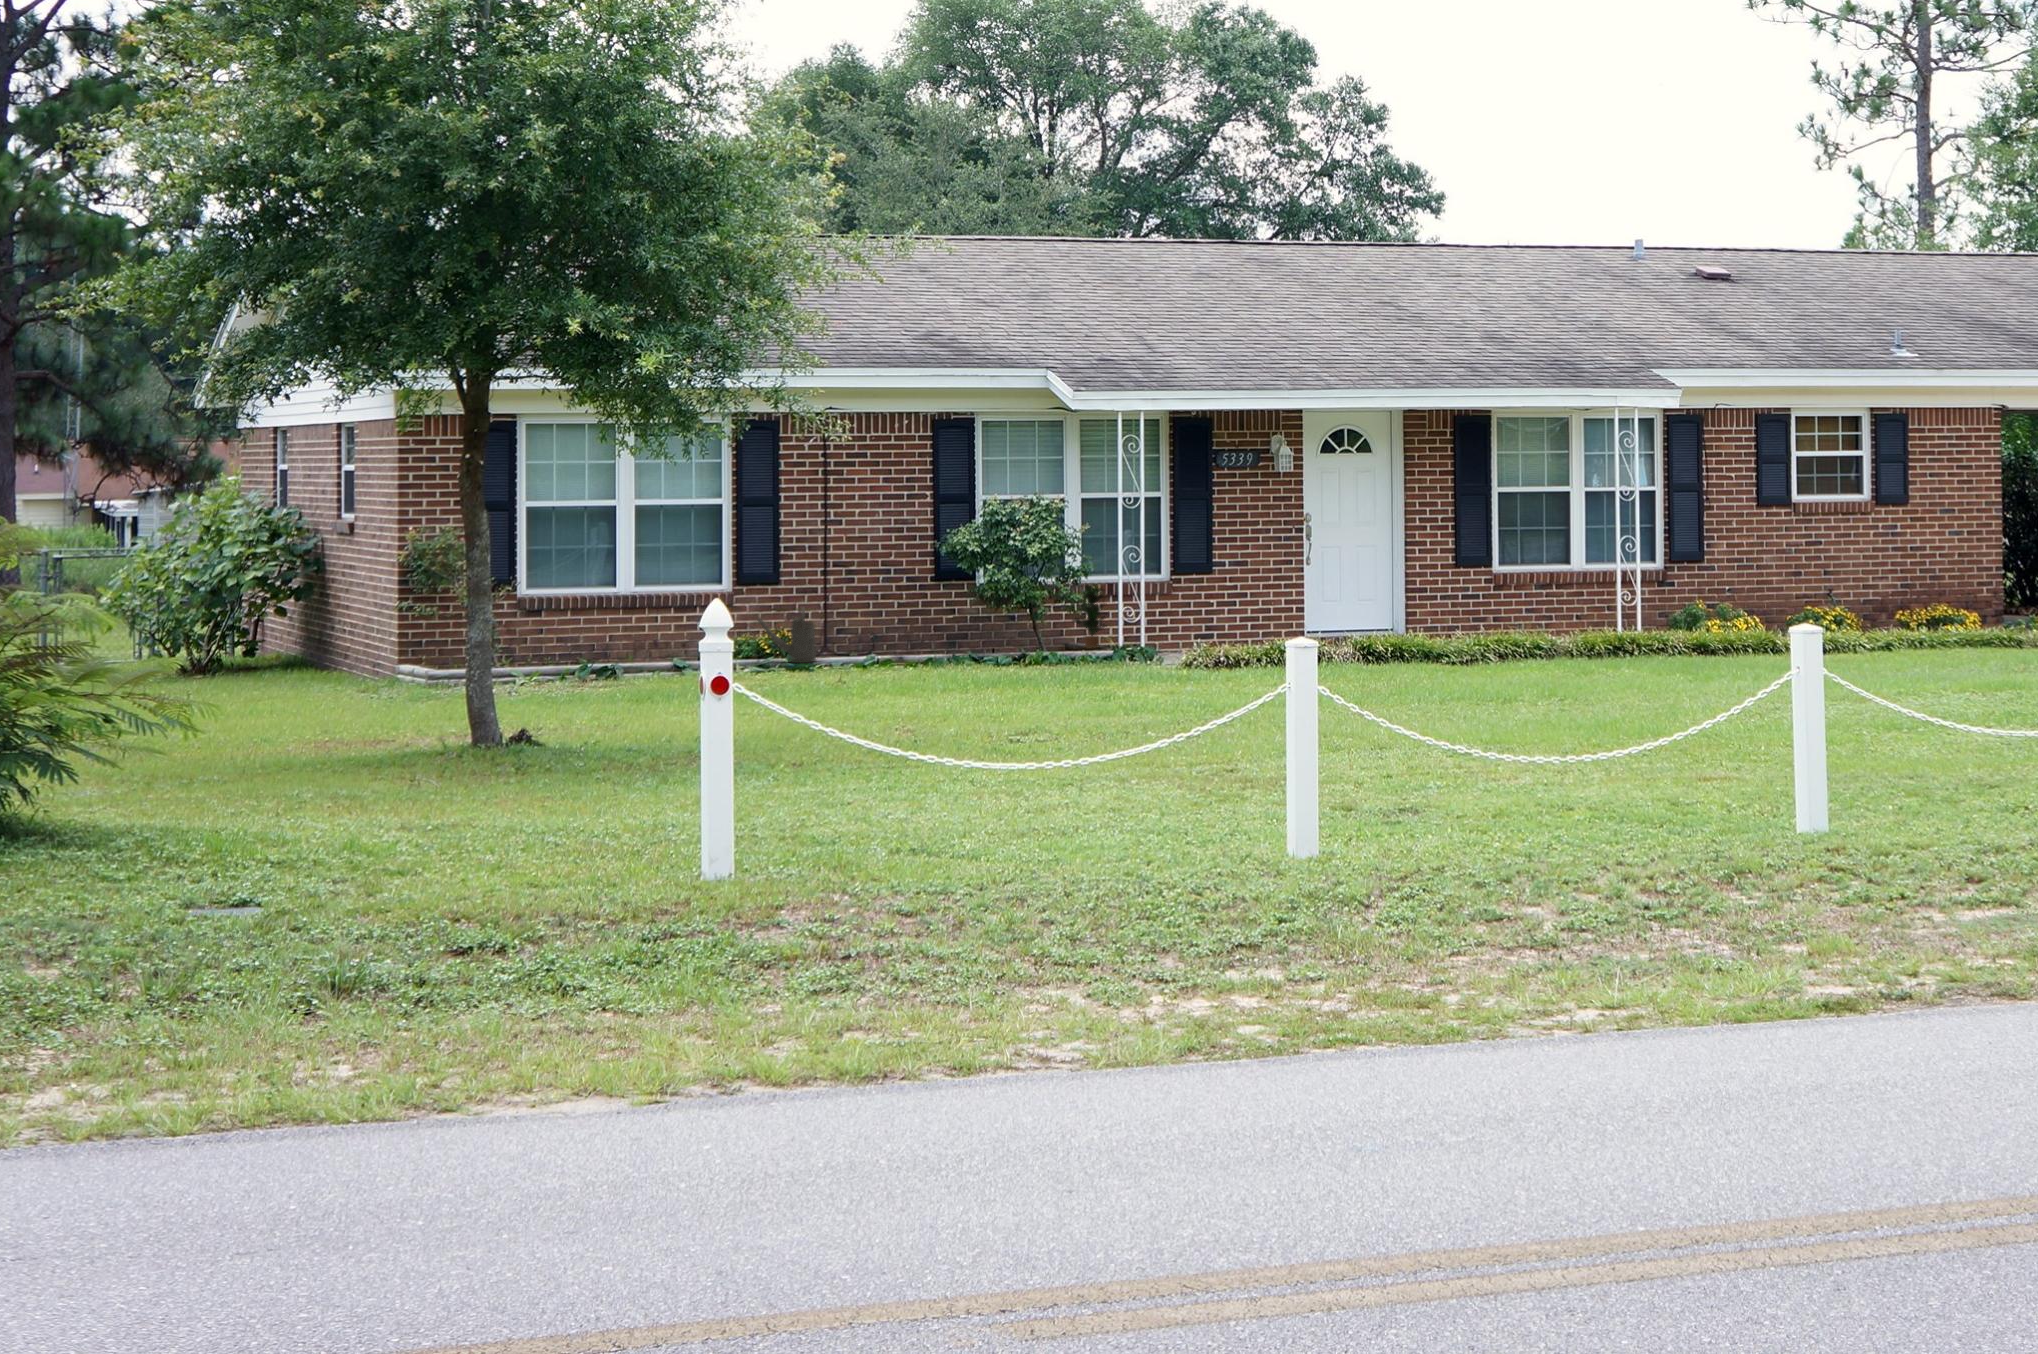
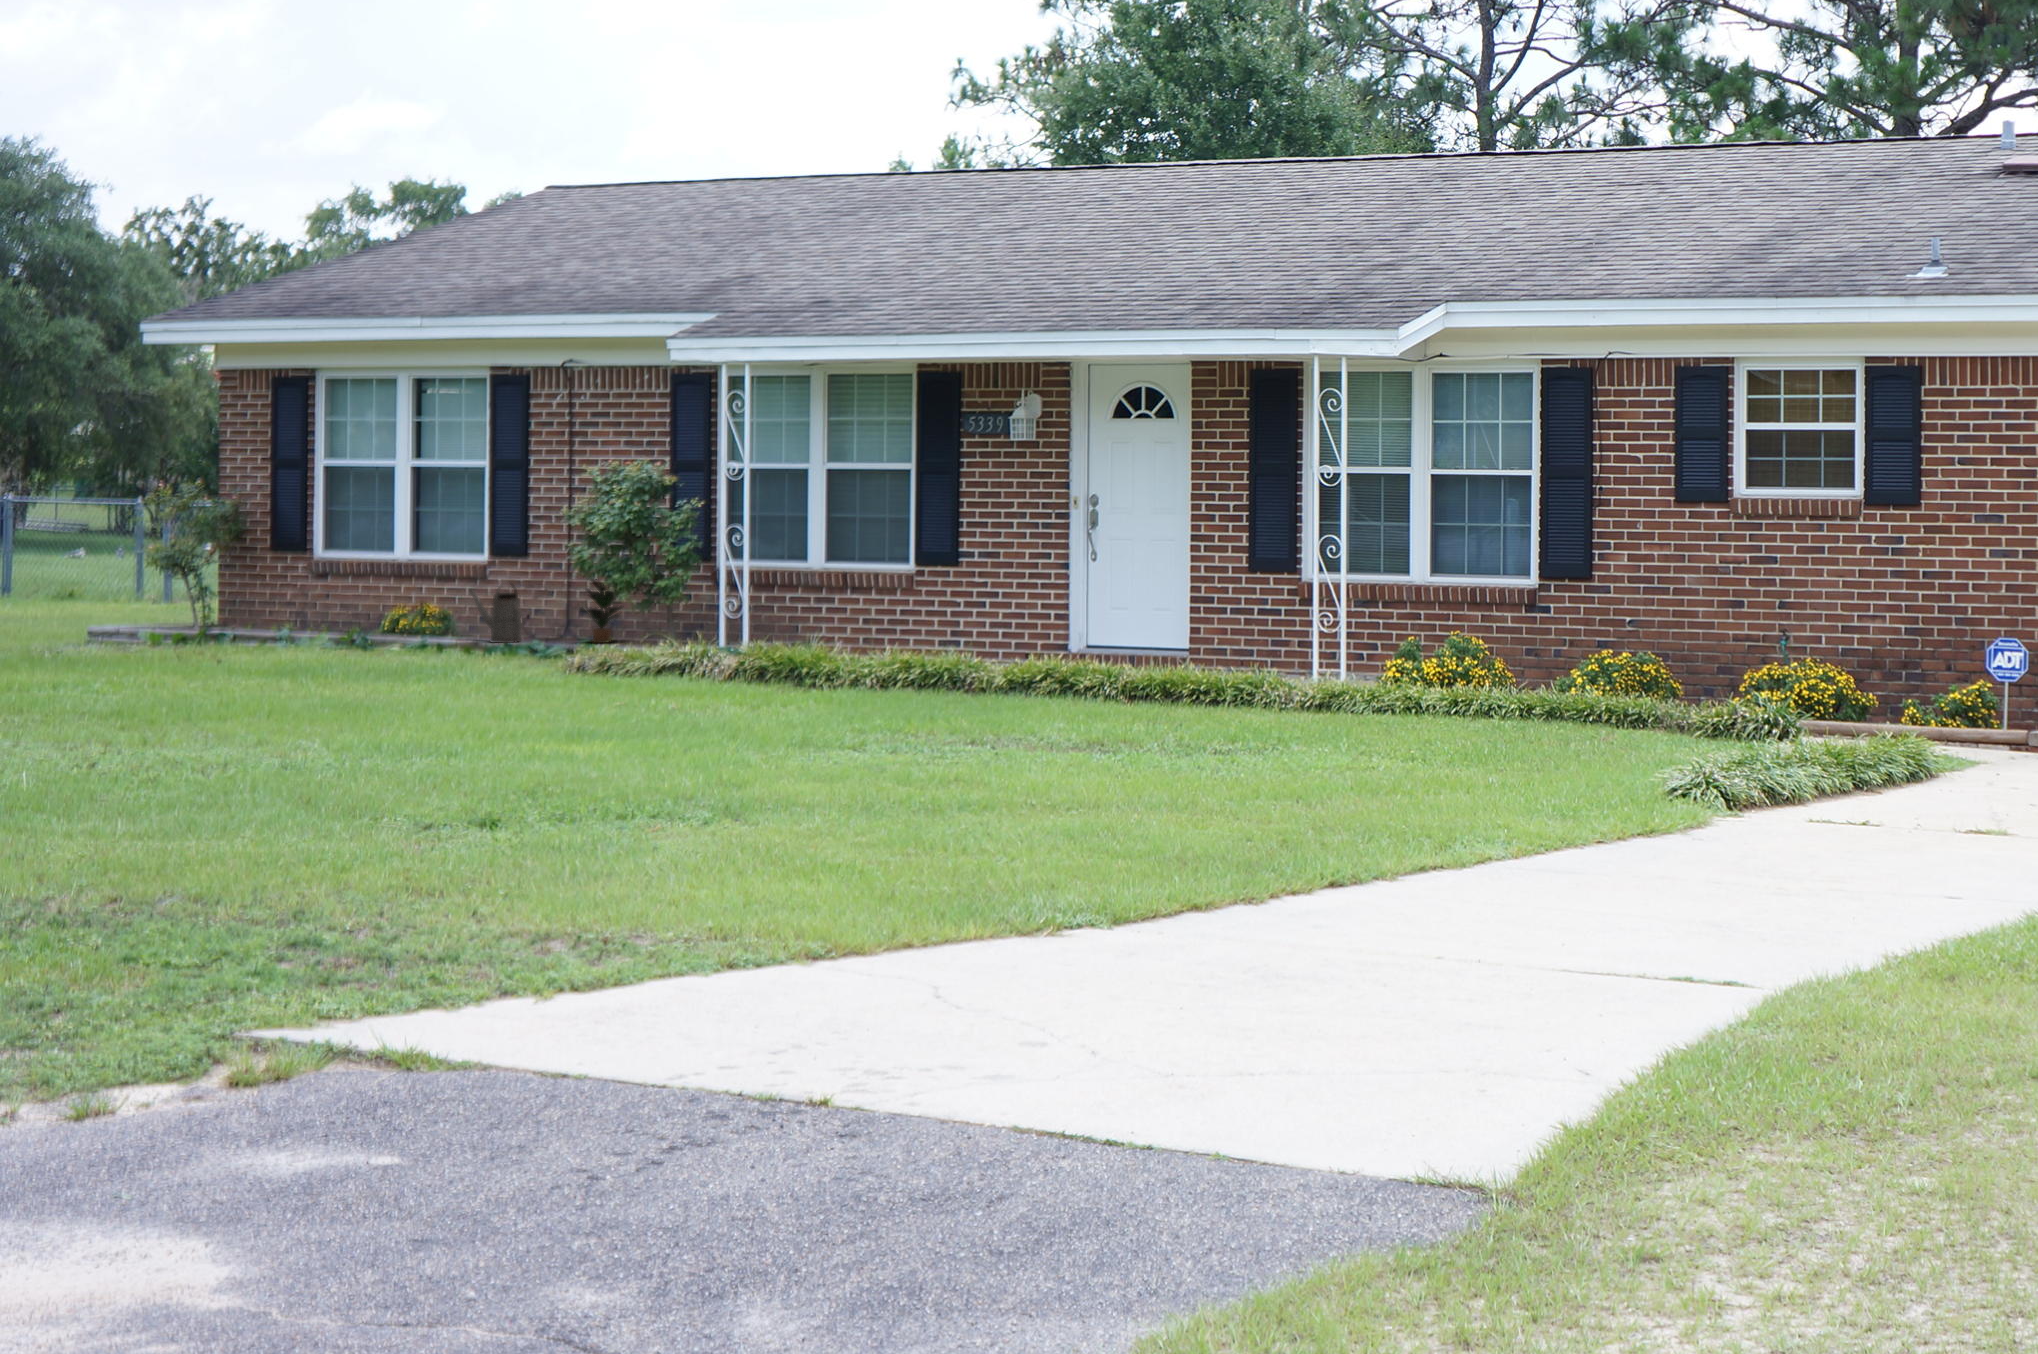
potted plant: present [1073,584,1105,649] -> present [579,579,622,643]

